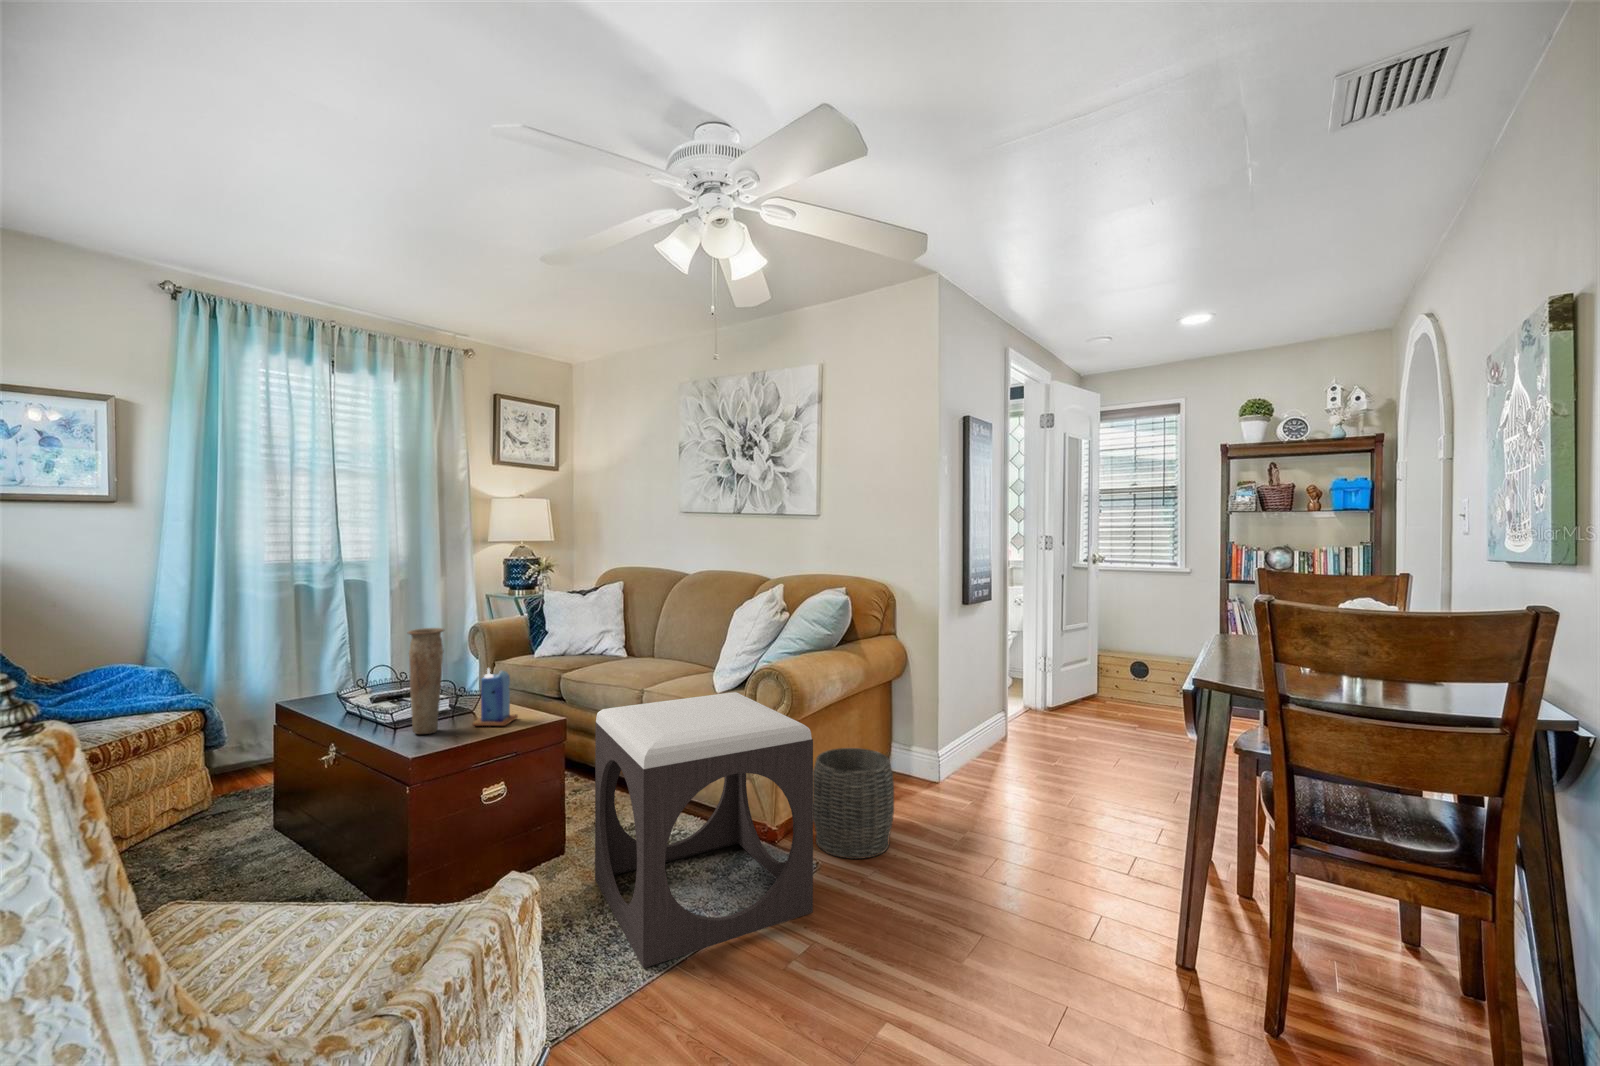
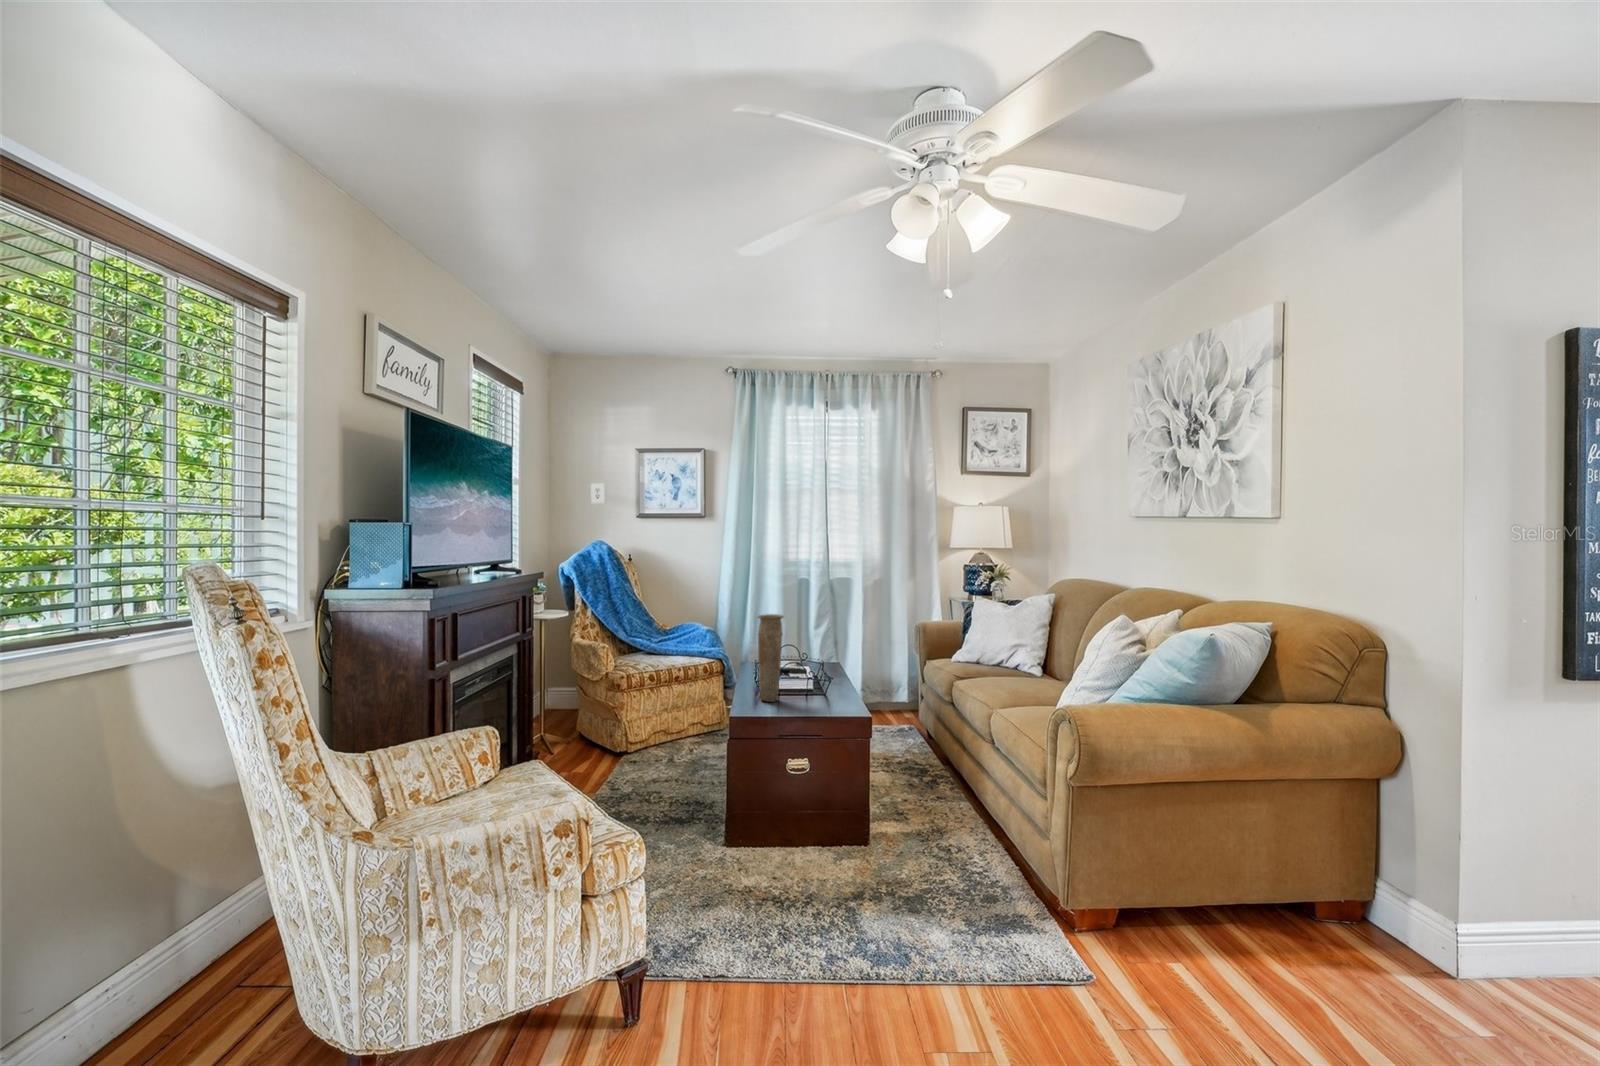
candle: present [472,669,518,726] -> none [801,655,840,709]
footstool: present [595,692,813,968] -> none [815,711,1036,1023]
woven basket: present [813,748,894,859] -> none [1117,839,1253,1015]

